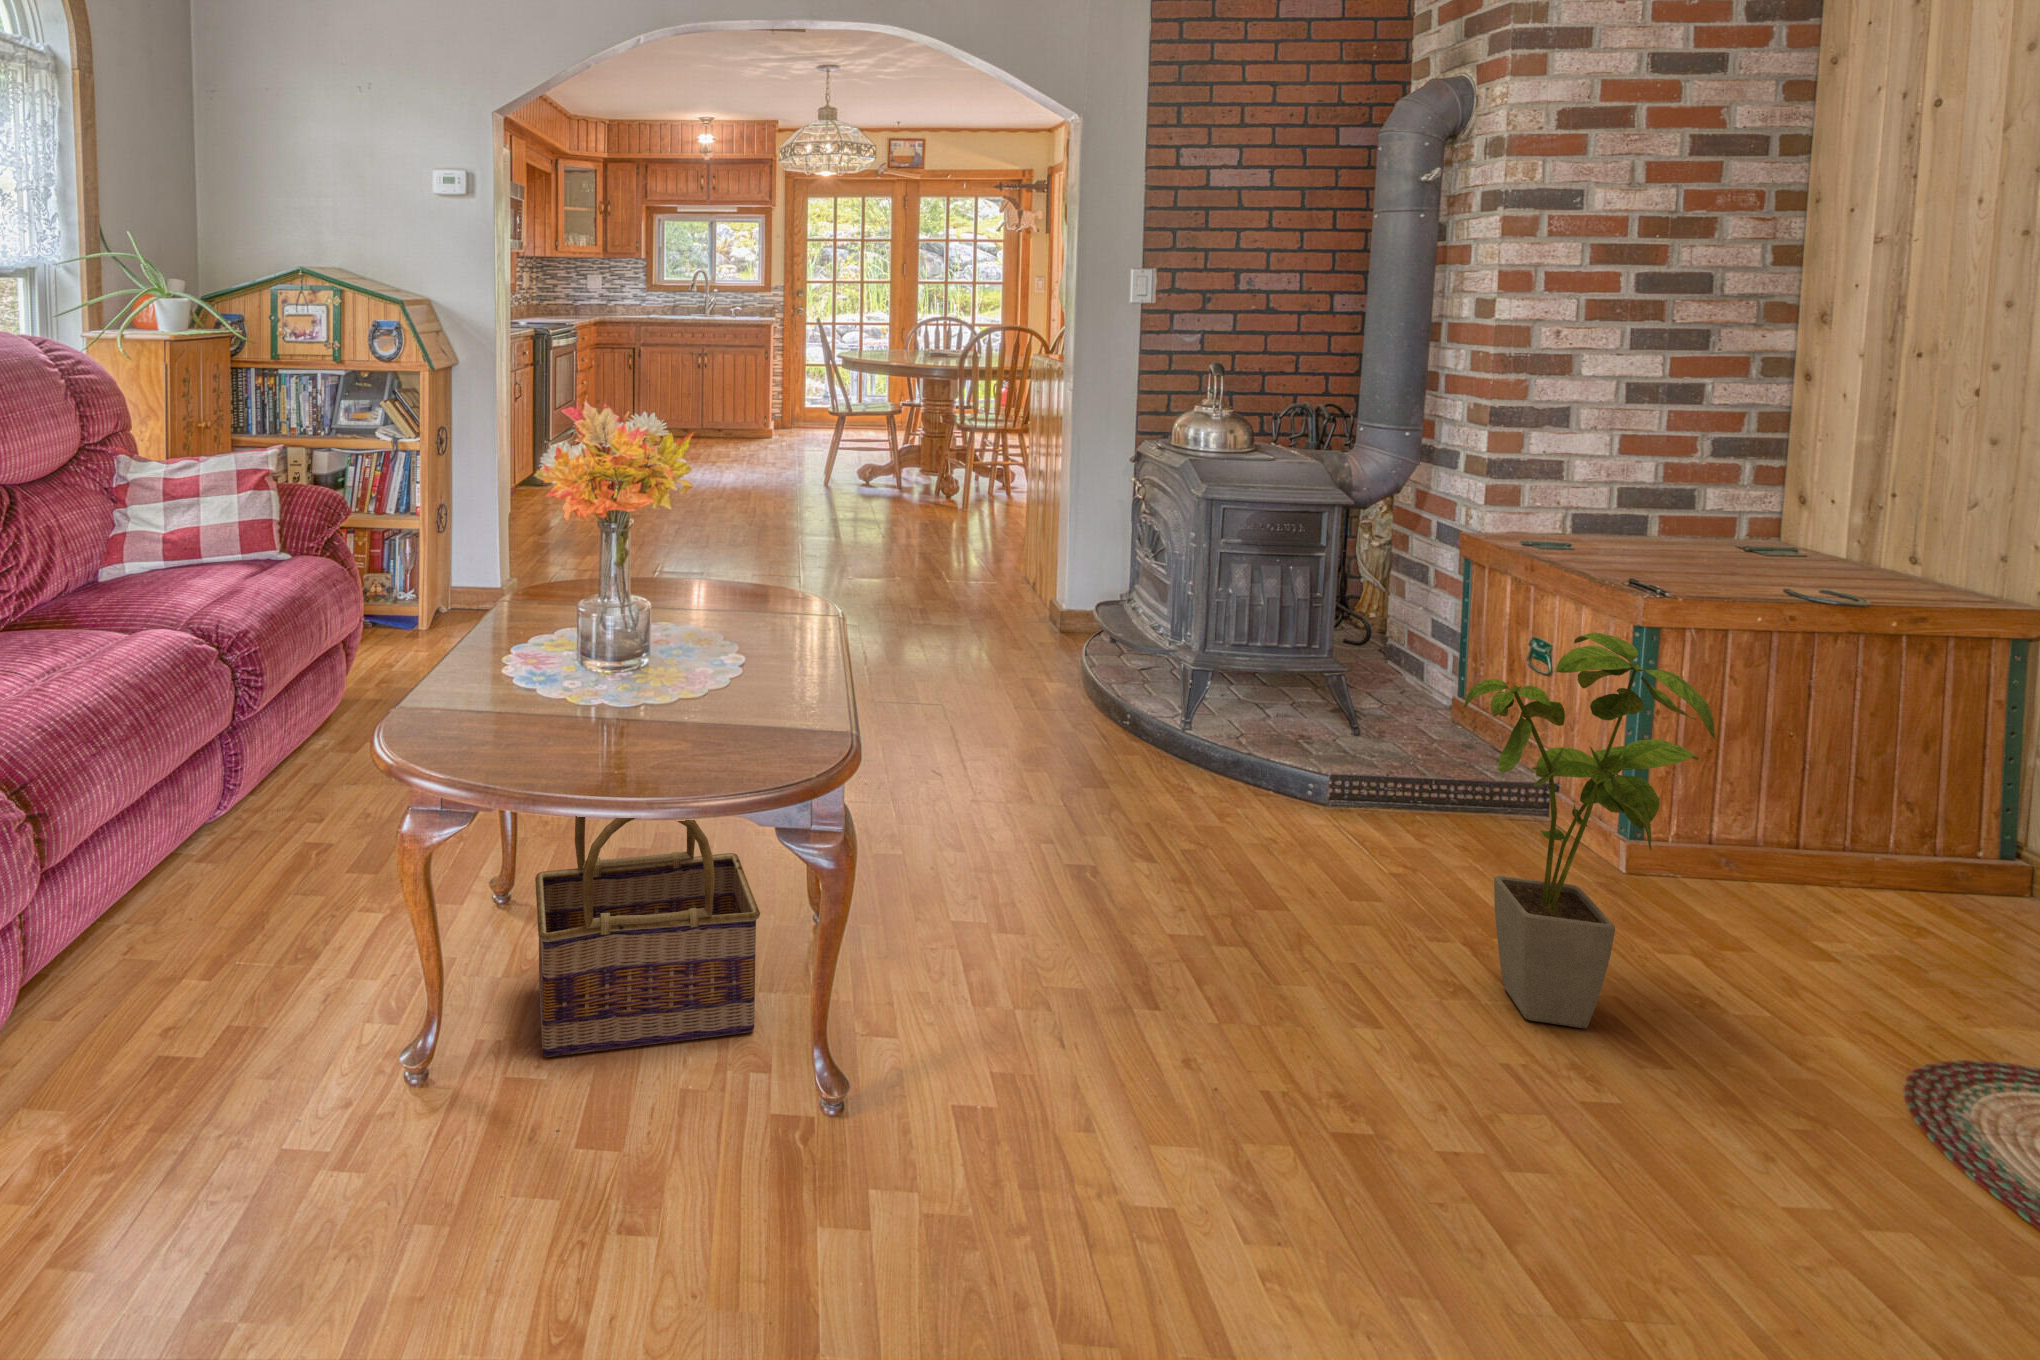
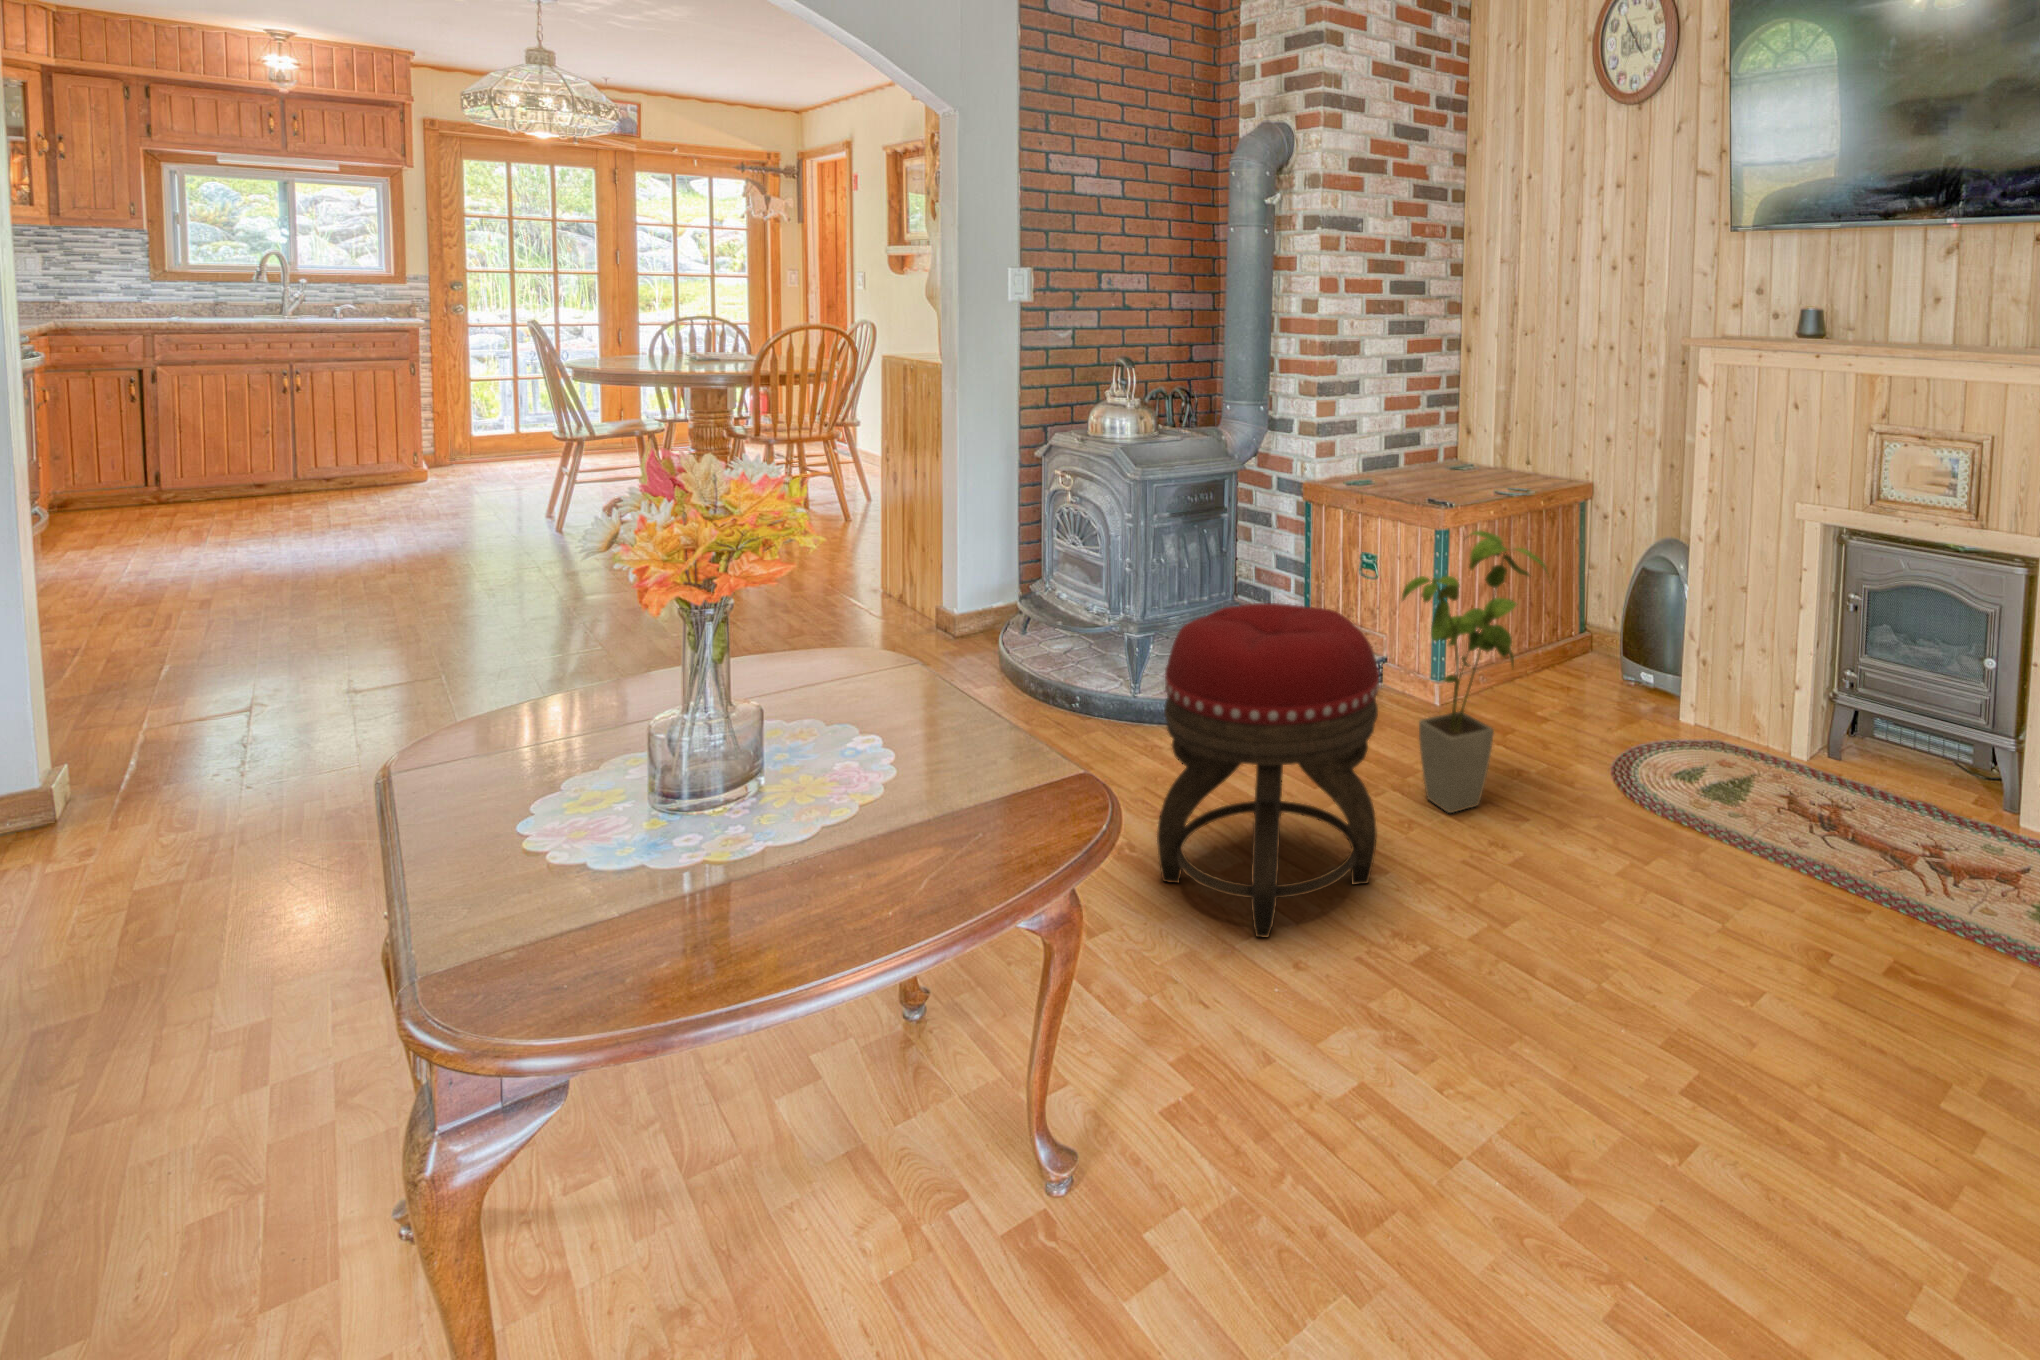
footstool: none [1081,659,1360,1052] -> present [1157,603,1379,937]
basket: present [535,816,760,1057] -> none [619,842,936,1249]

